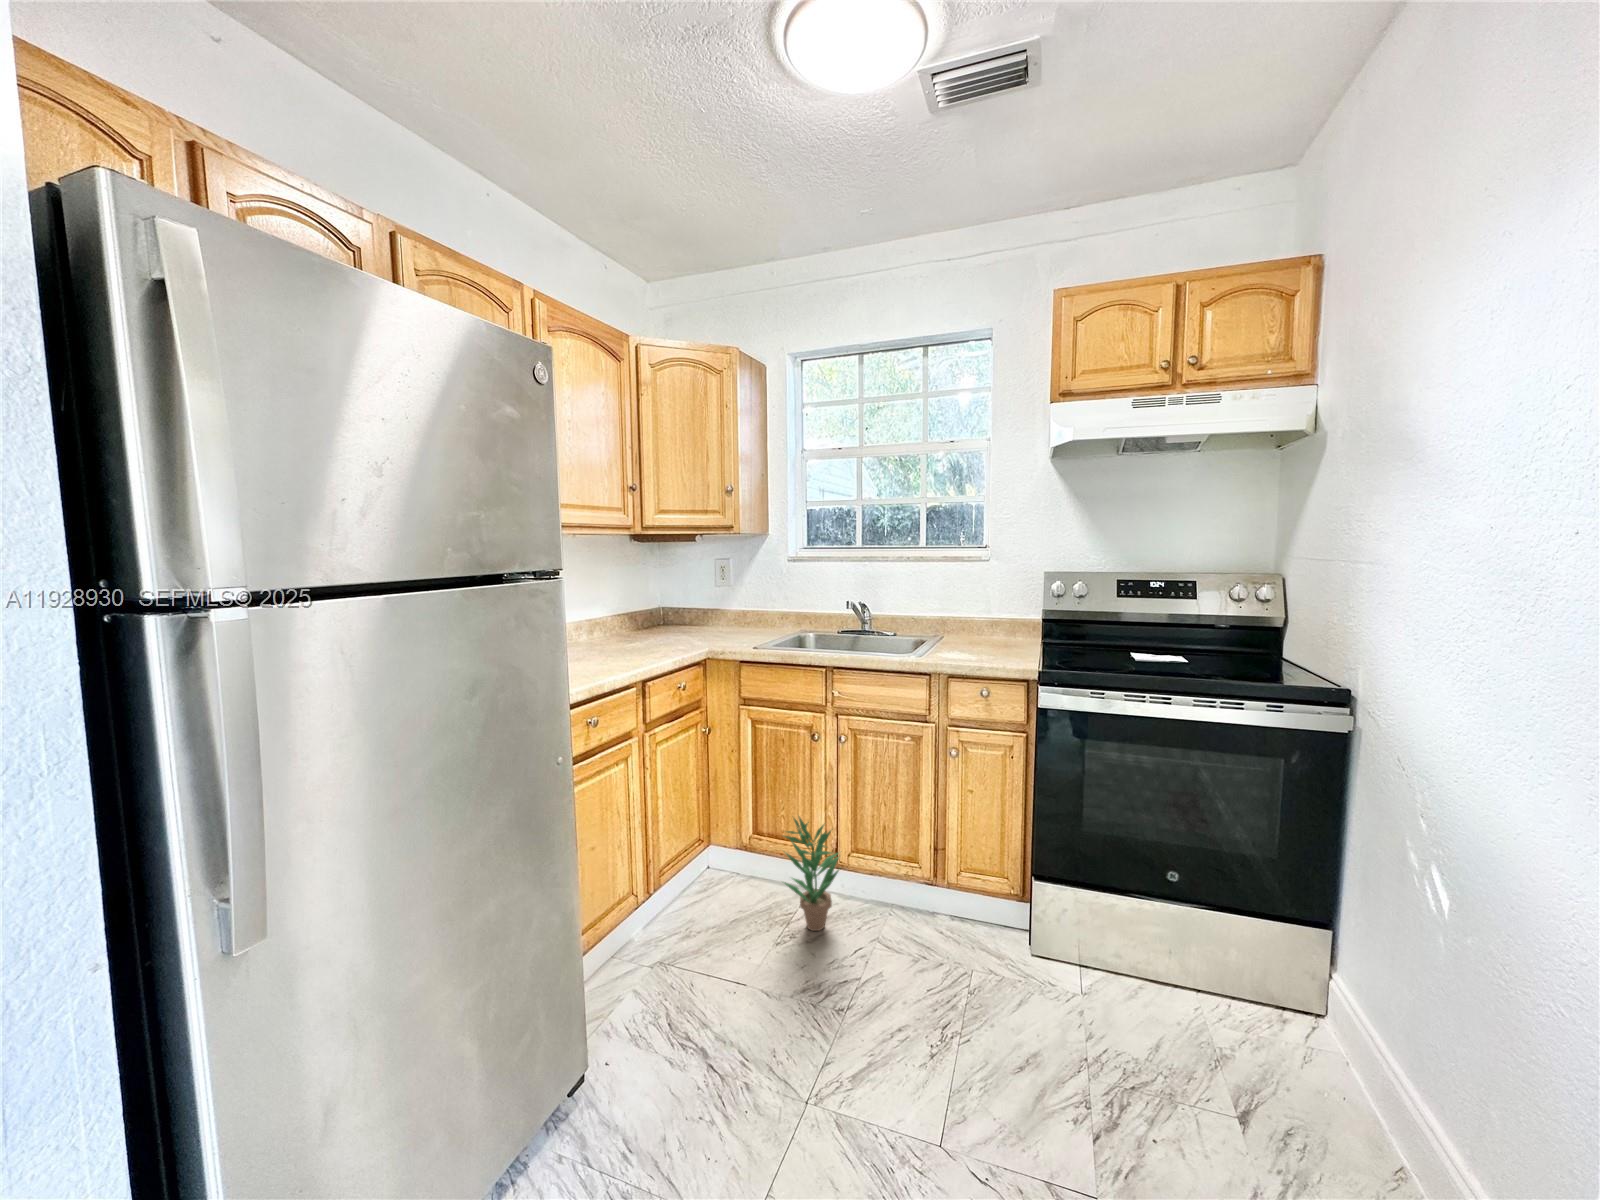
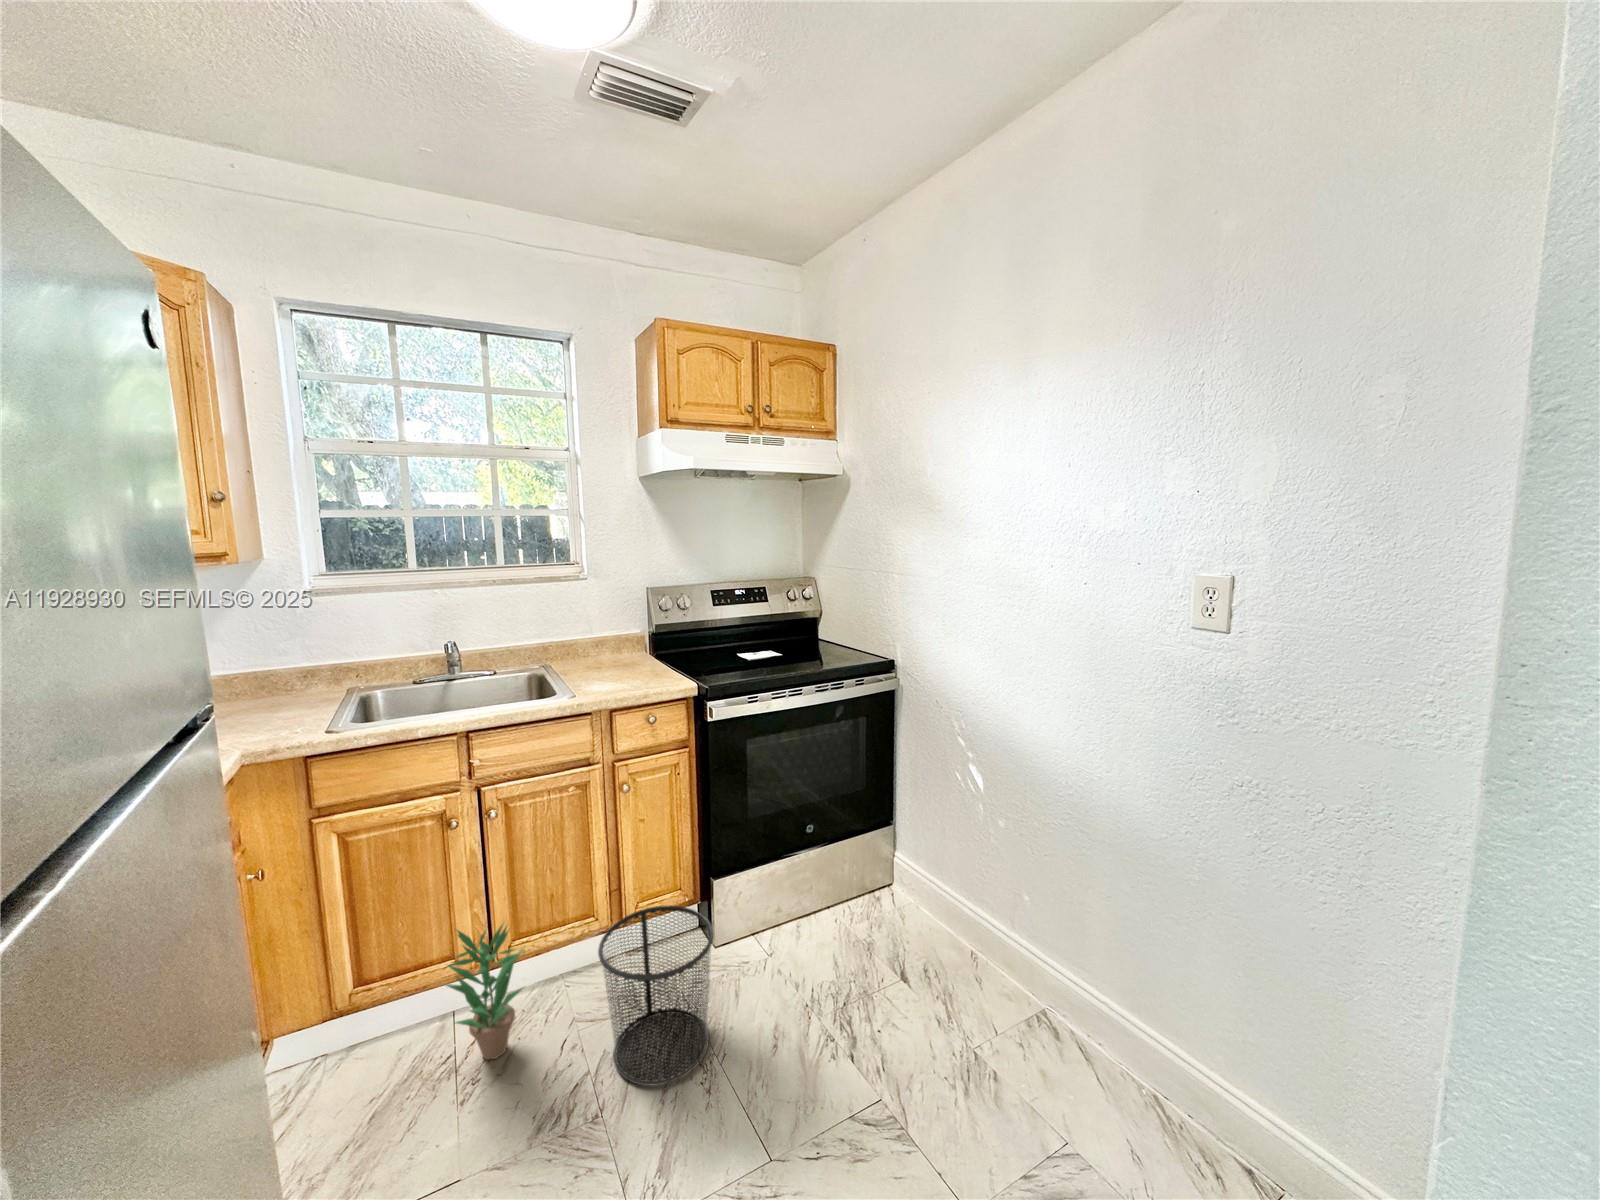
trash can: none [869,864,980,1031] -> present [598,905,714,1086]

